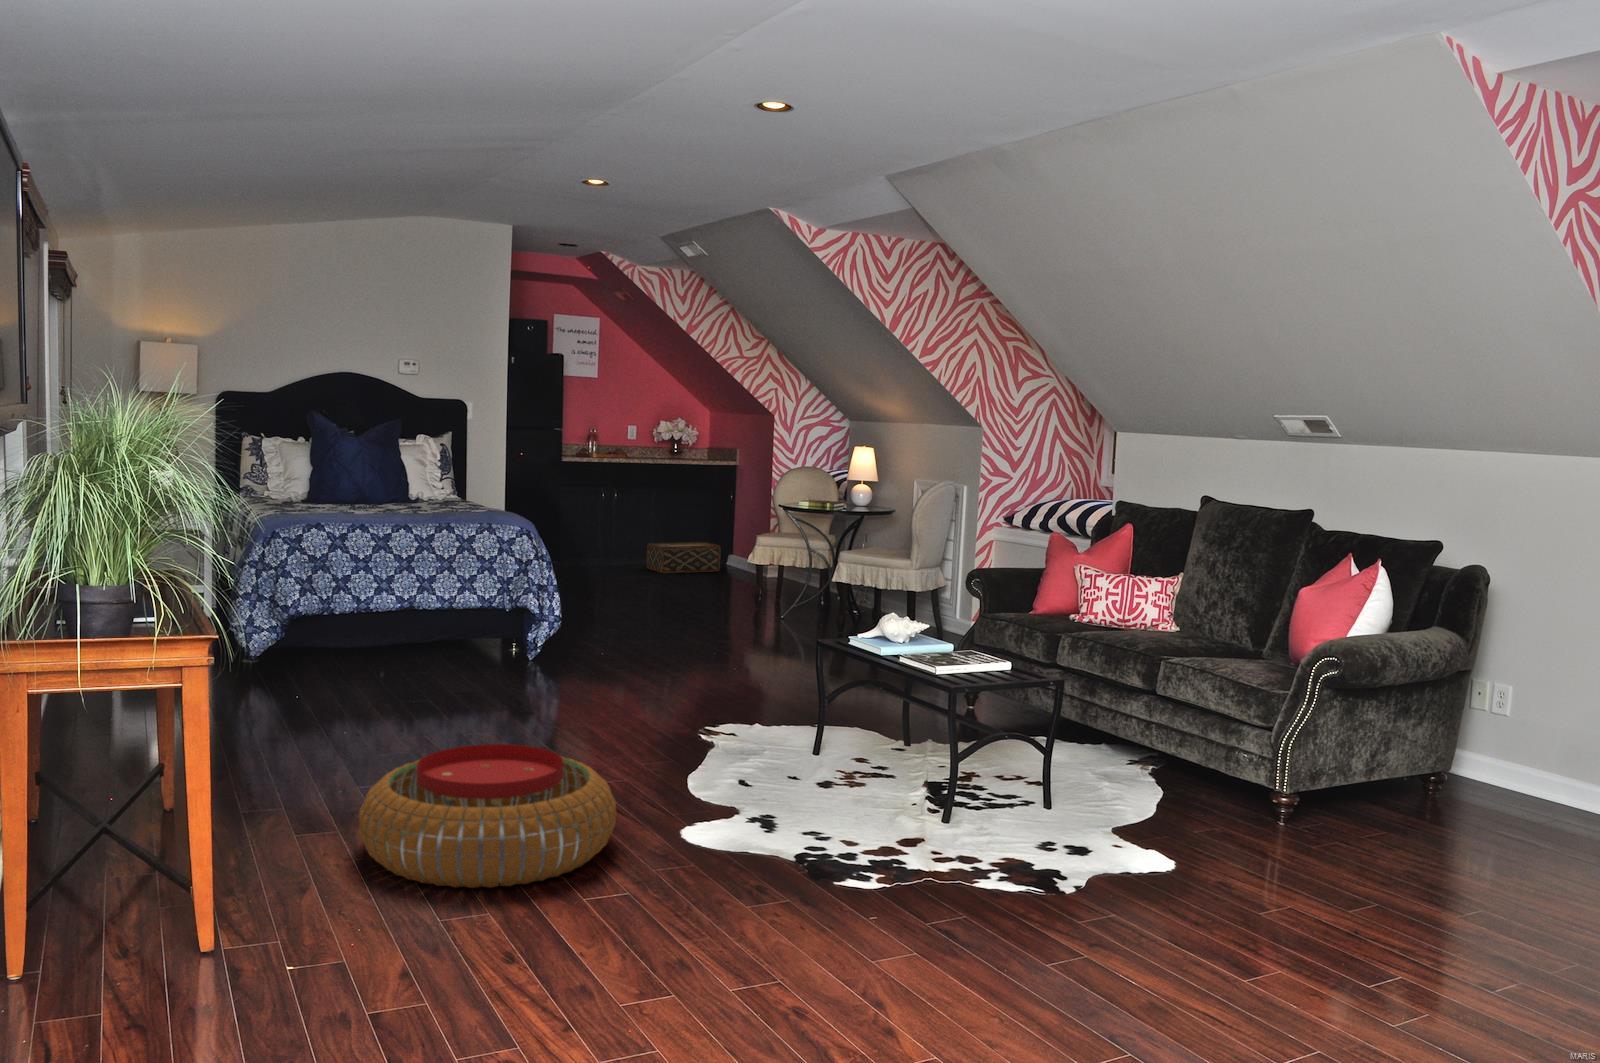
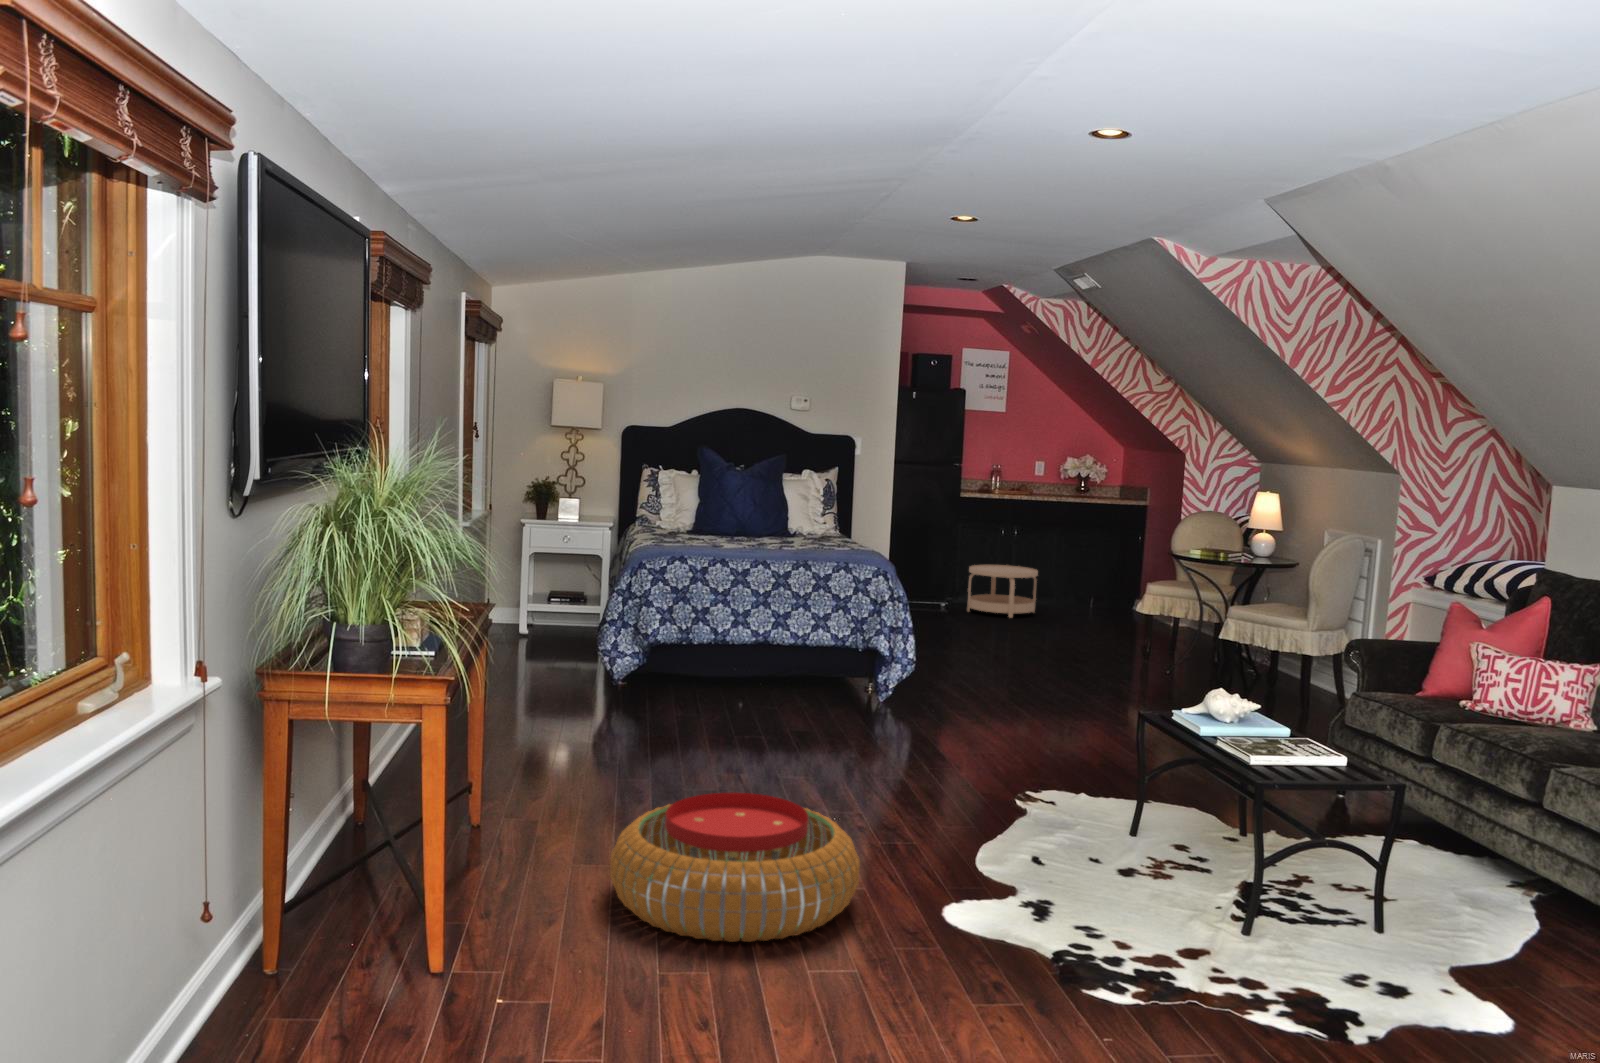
side table: none [575,527,643,578] -> present [967,565,1038,618]
woven basket: present [647,542,721,573] -> none [1044,583,1122,616]

